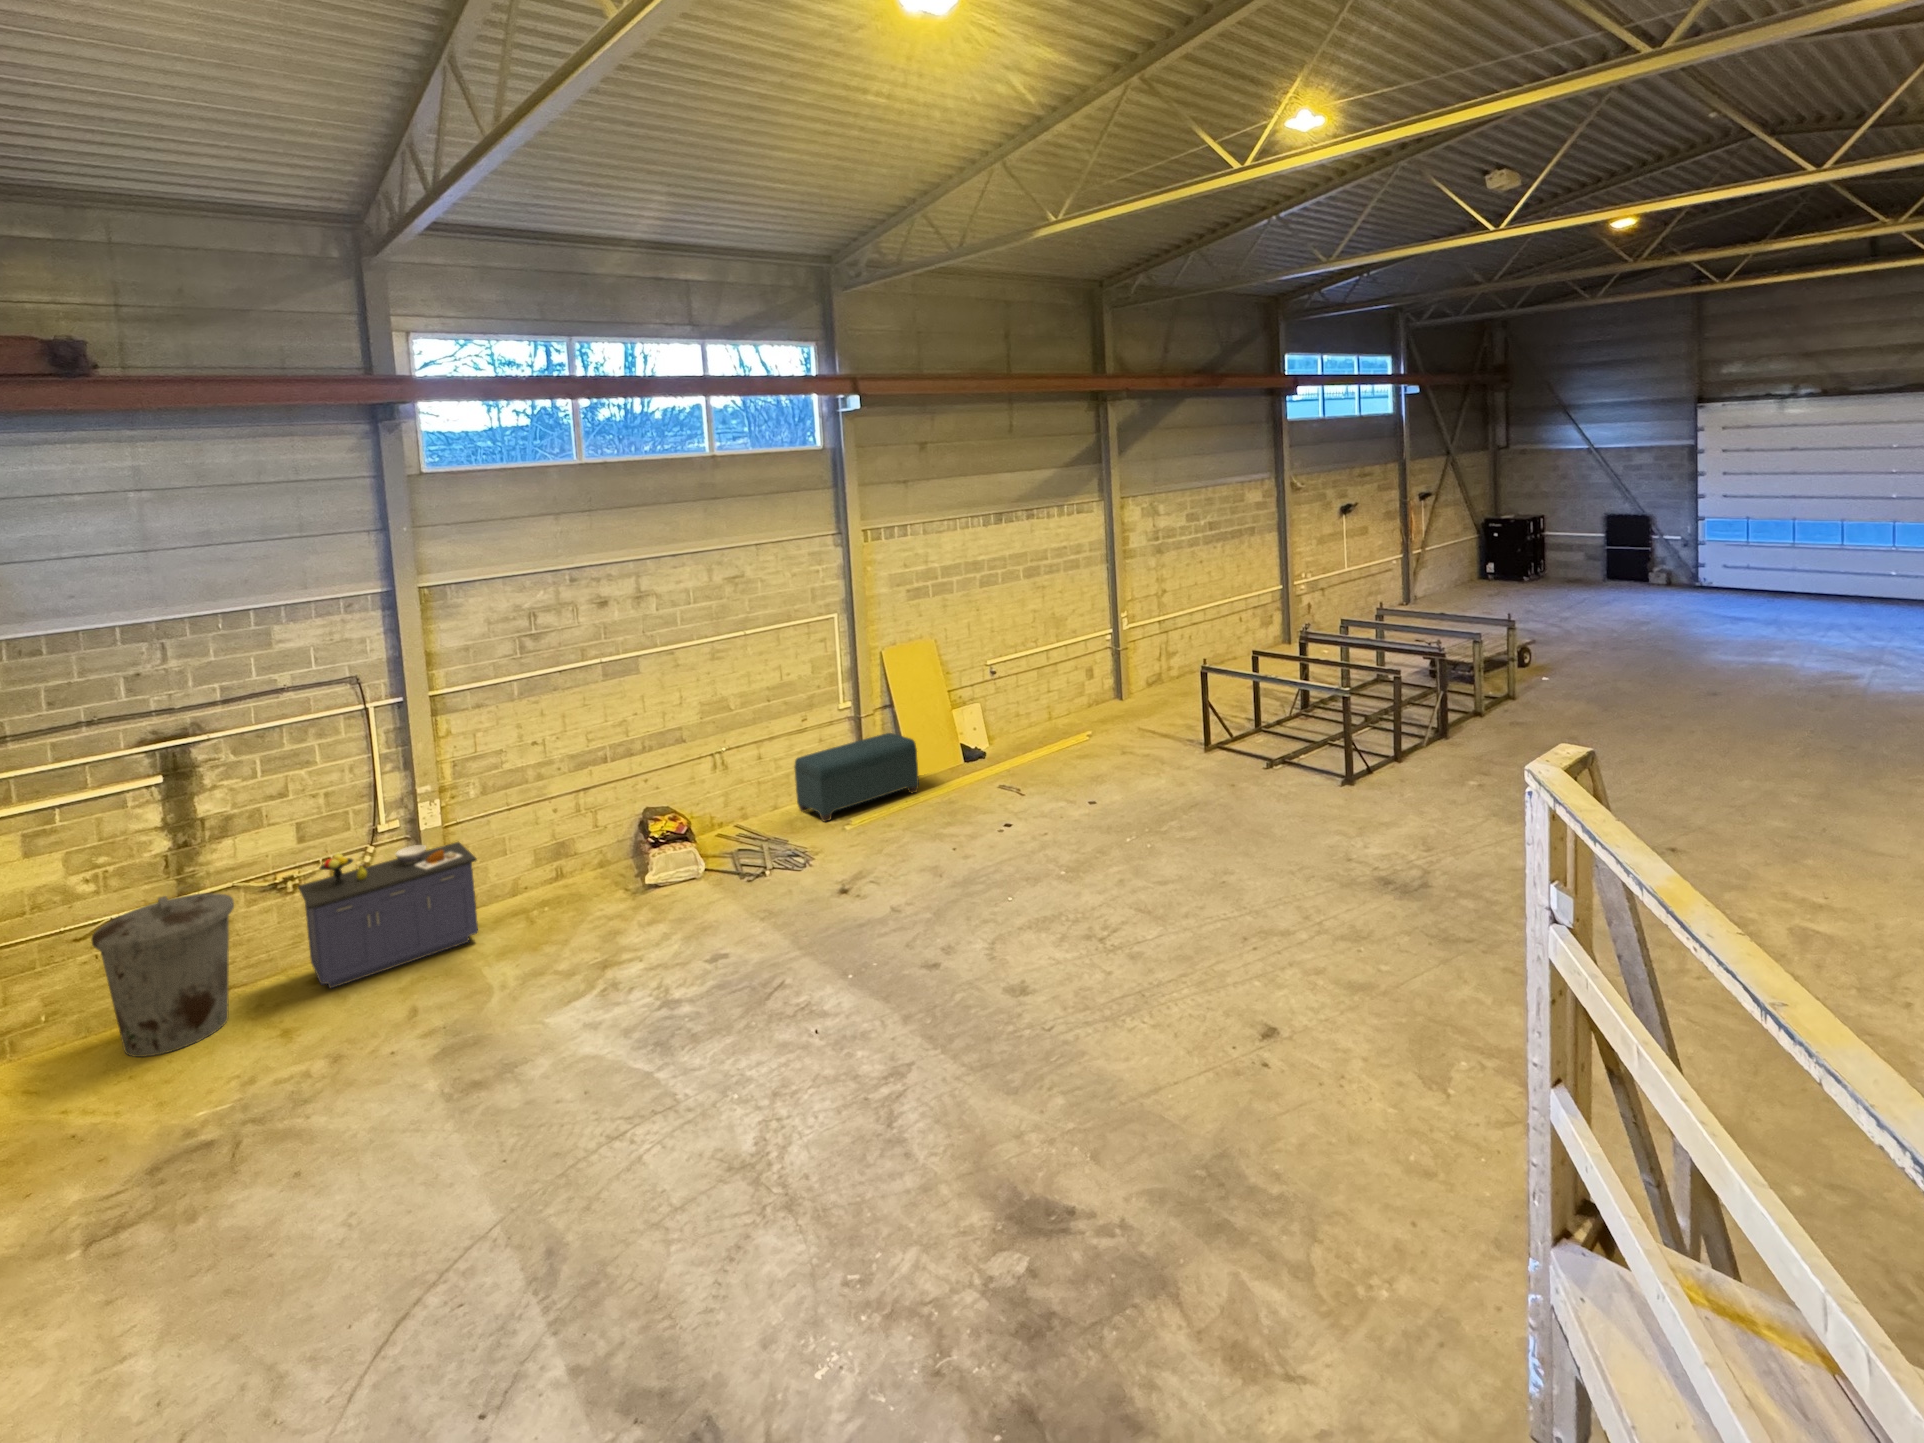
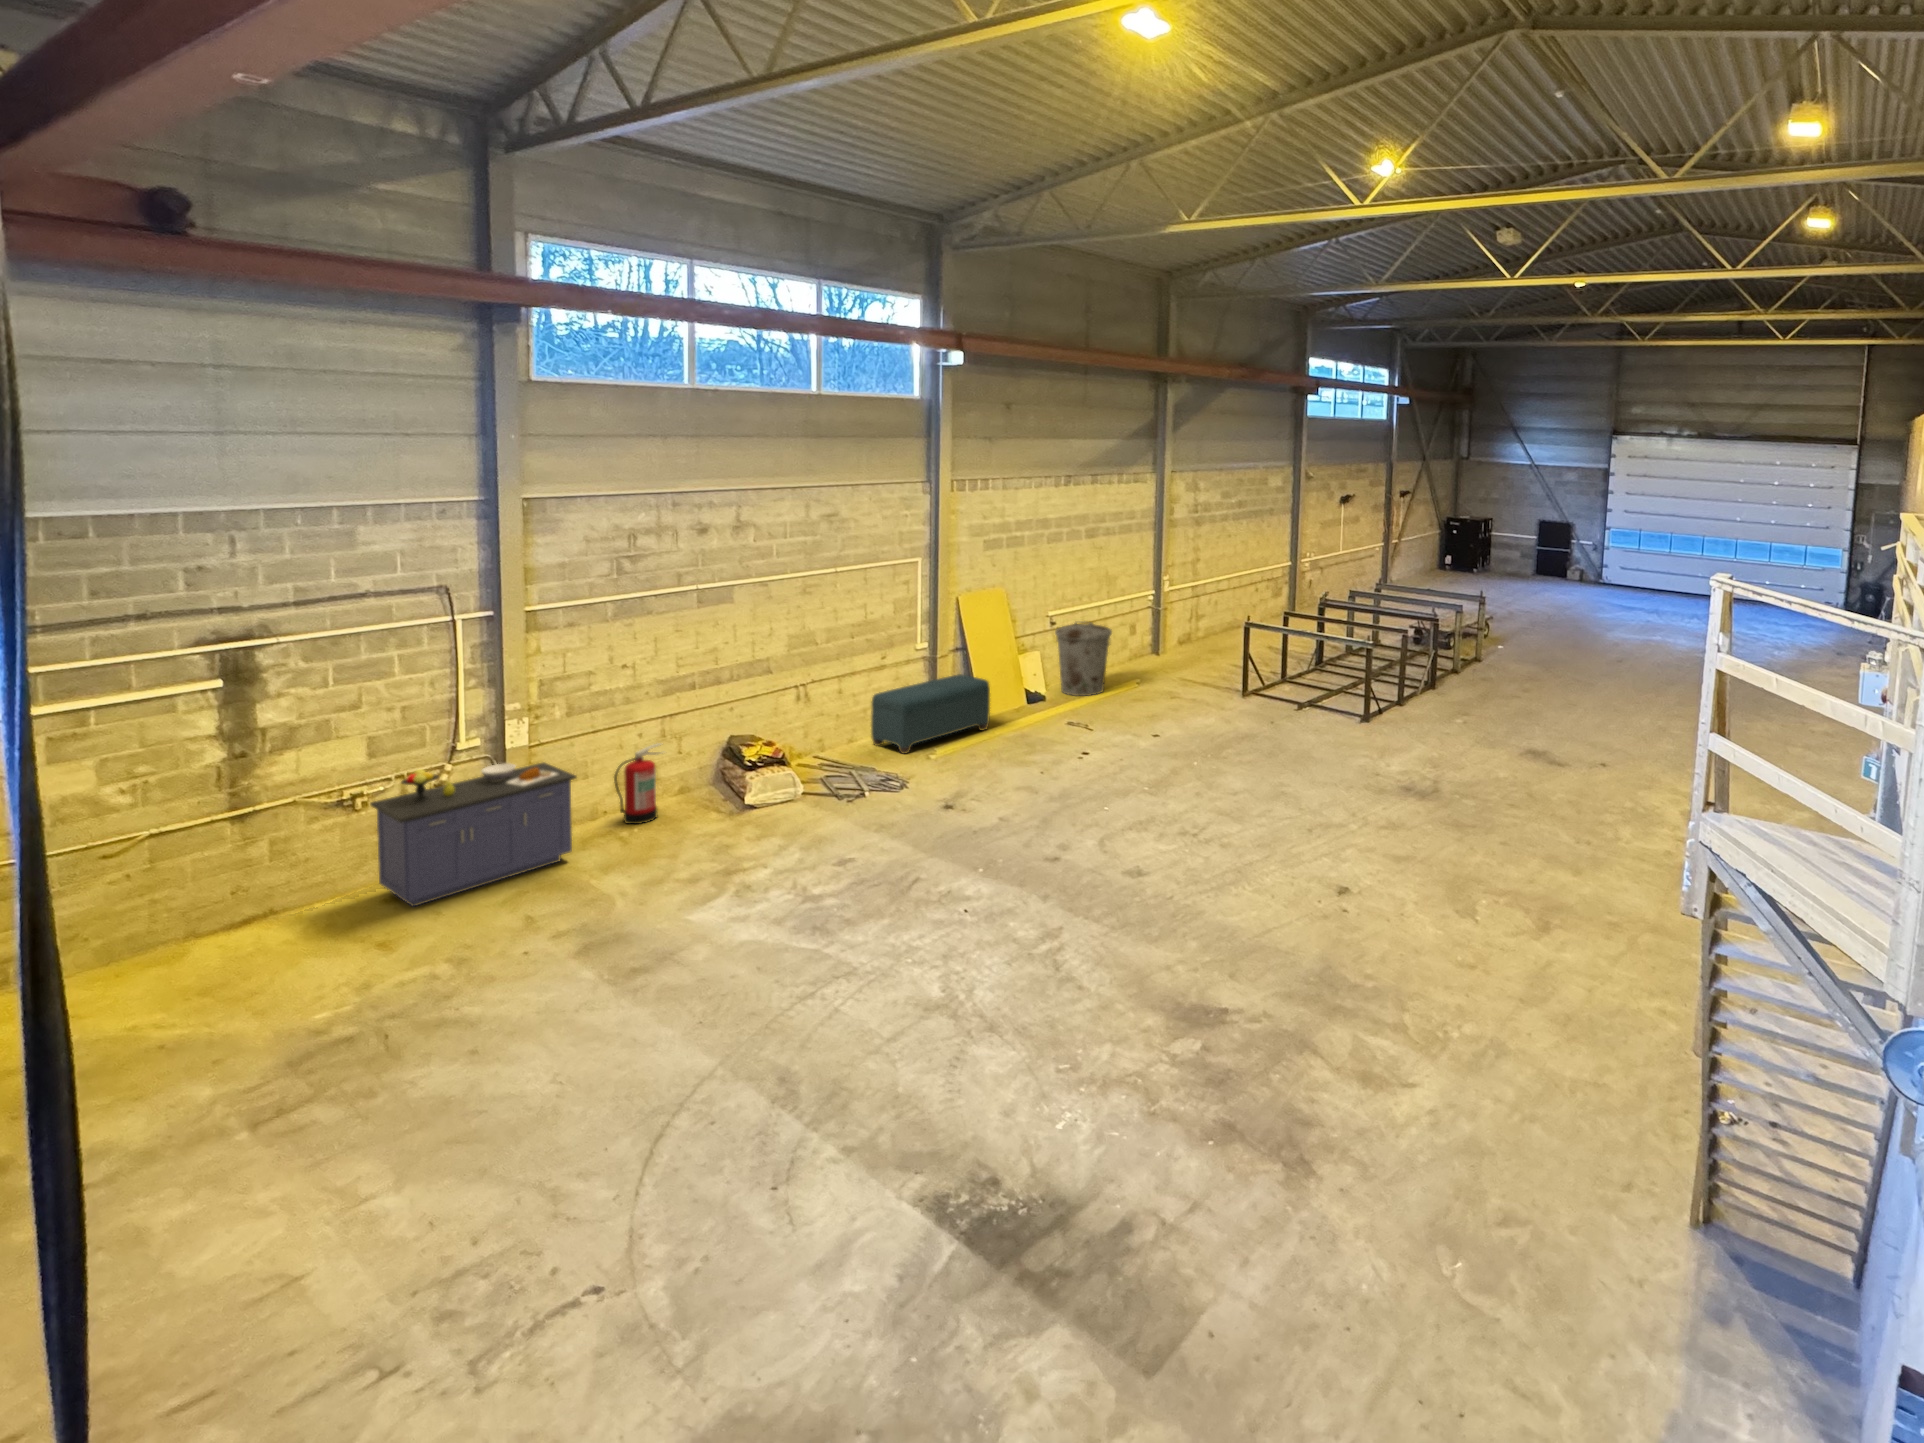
fire extinguisher: none [527,818,579,901] -> present [614,743,661,824]
trash can: present [92,893,234,1057] -> present [1055,621,1112,696]

